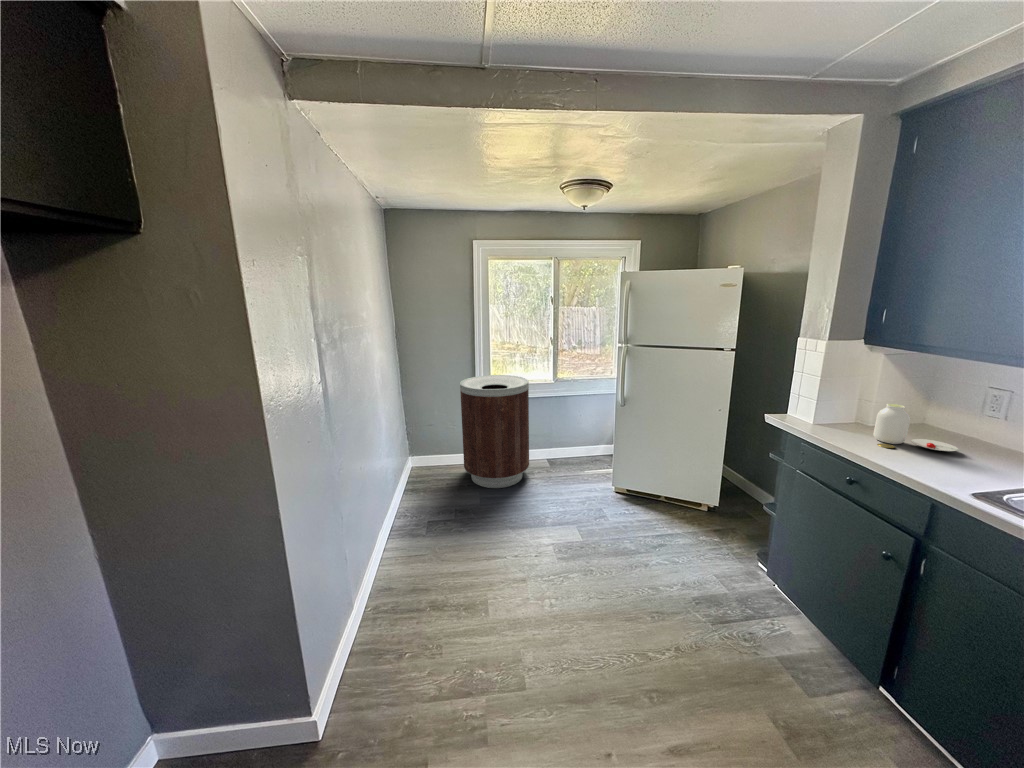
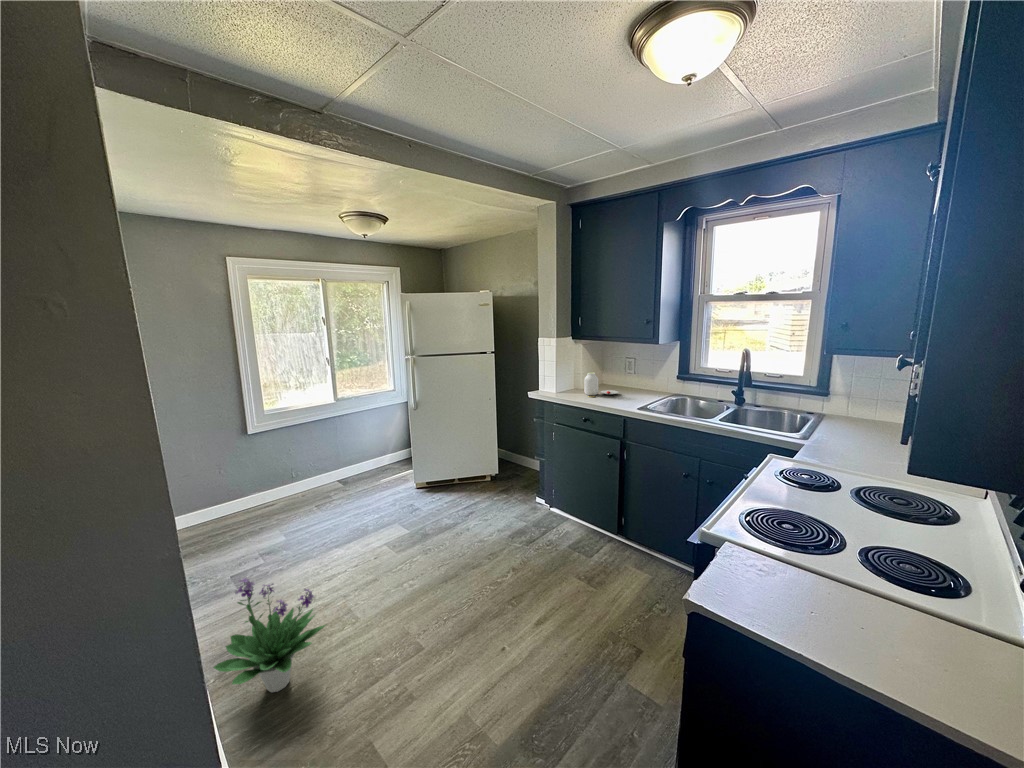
trash can: present [460,375,529,488] -> none [231,400,328,528]
potted plant: none [355,540,444,649] -> present [214,577,325,692]

